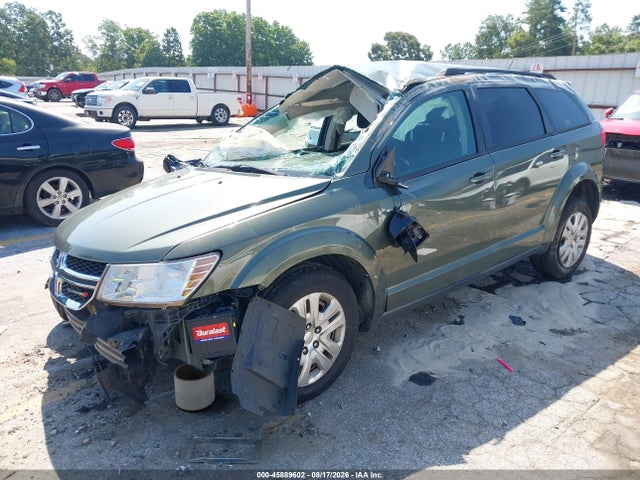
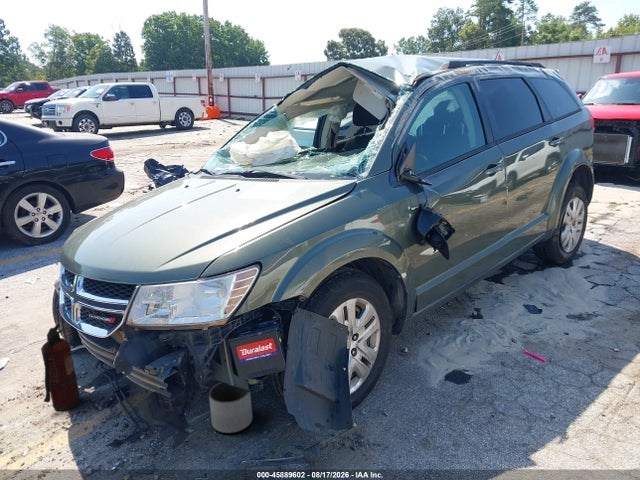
fire extinguisher: none [27,296,63,378] -> present [41,324,81,411]

